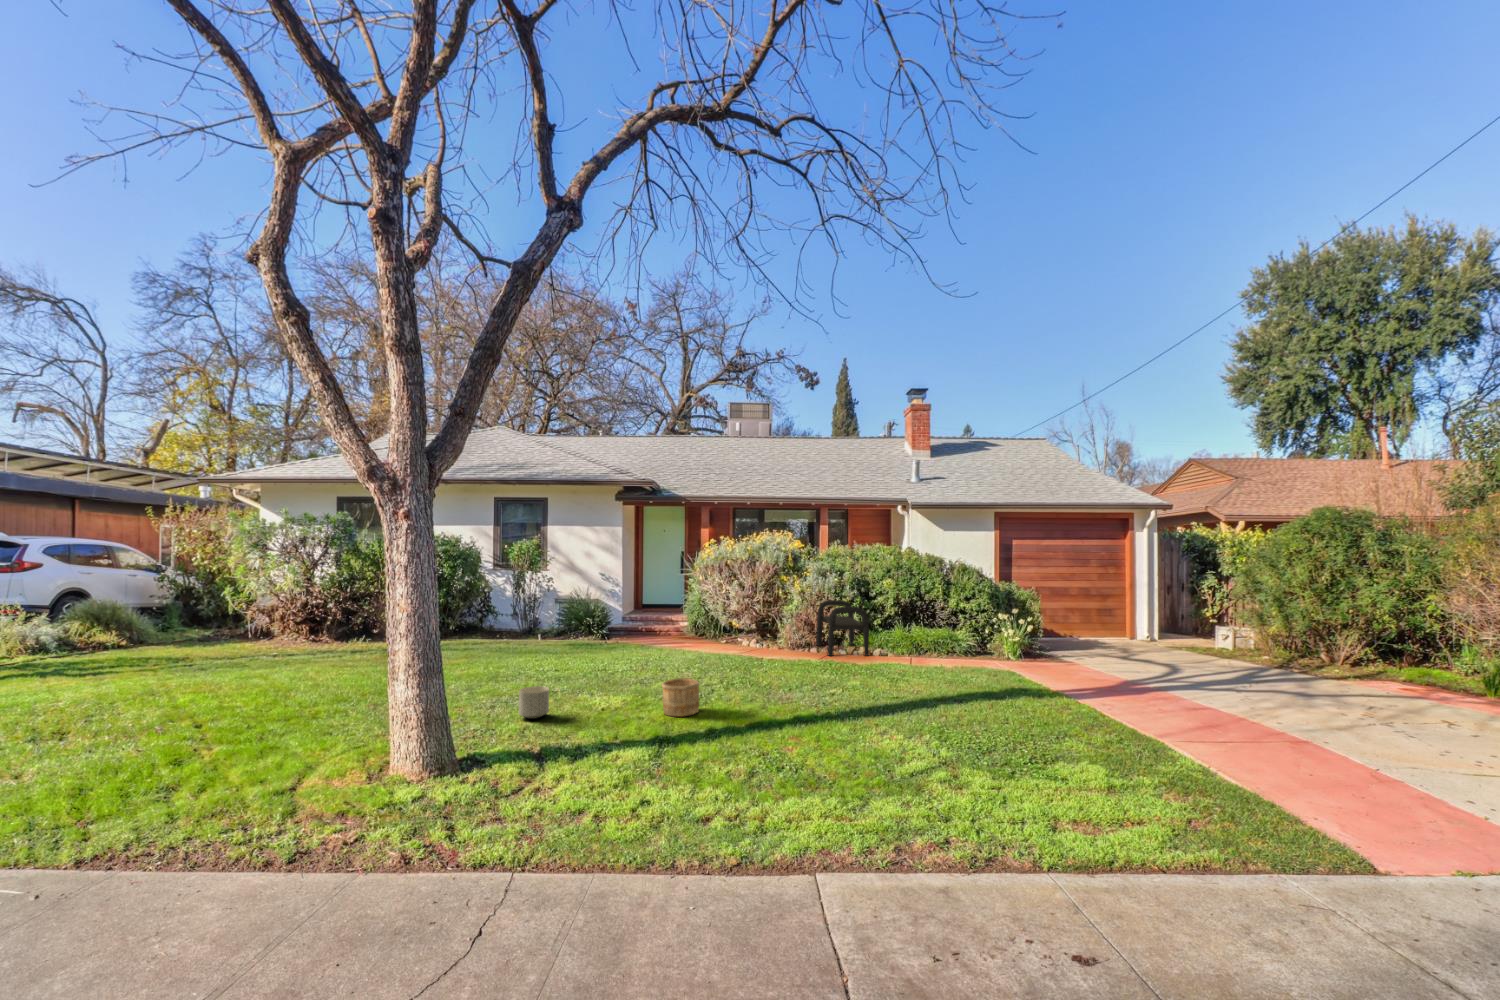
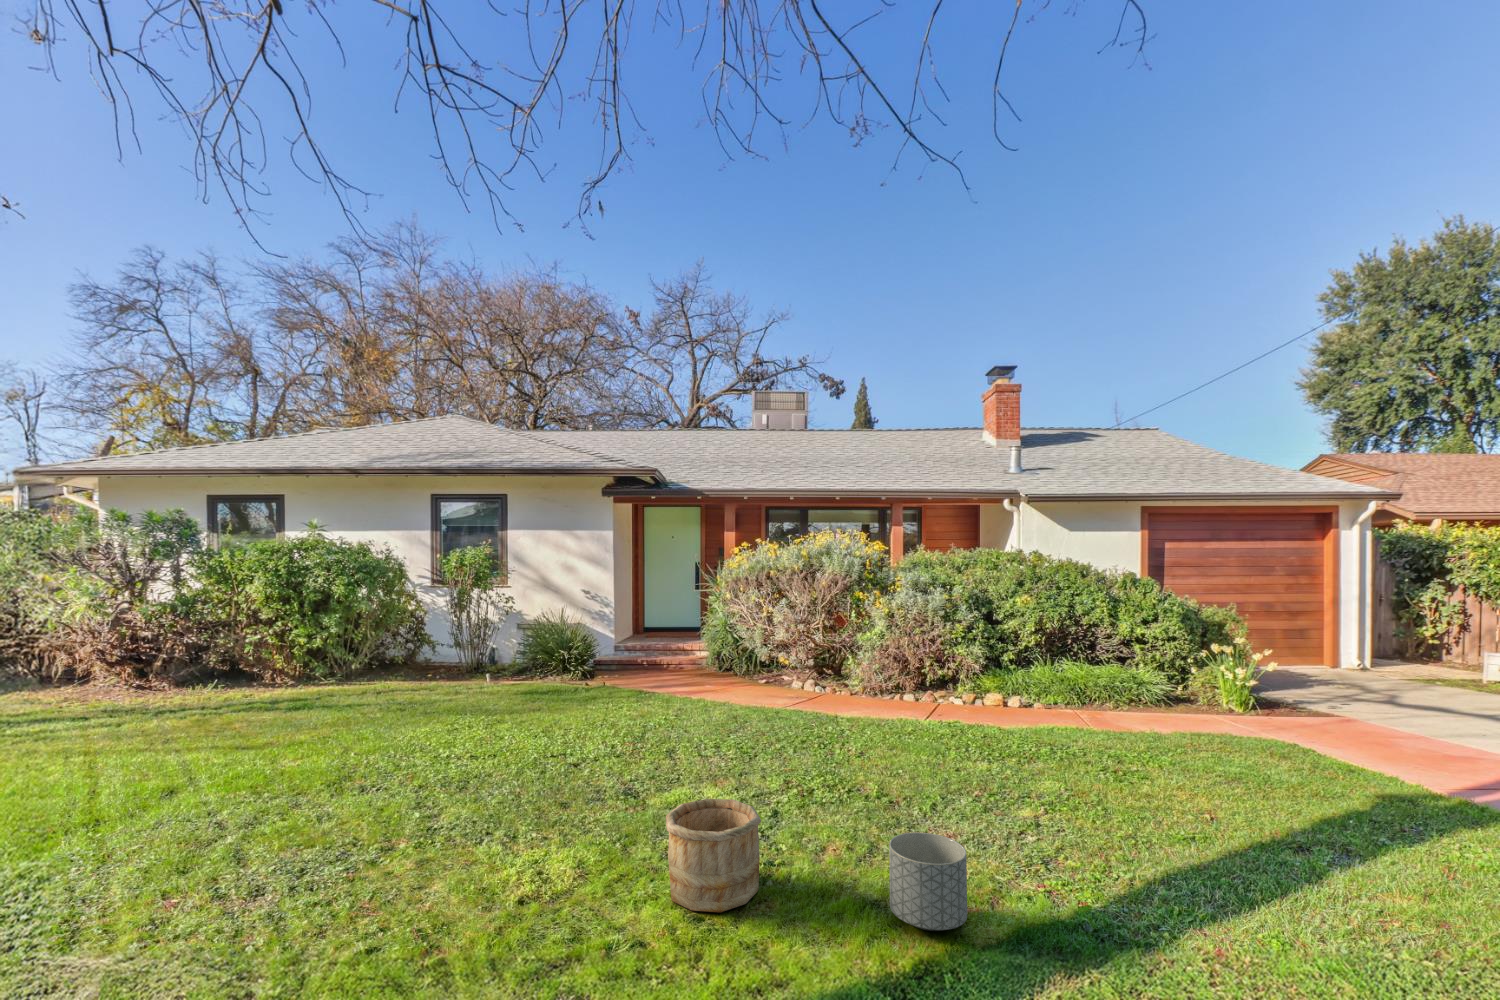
bench: present [816,600,870,656] -> none [914,624,1017,718]
planter: present [519,686,549,719] -> present [889,833,967,931]

